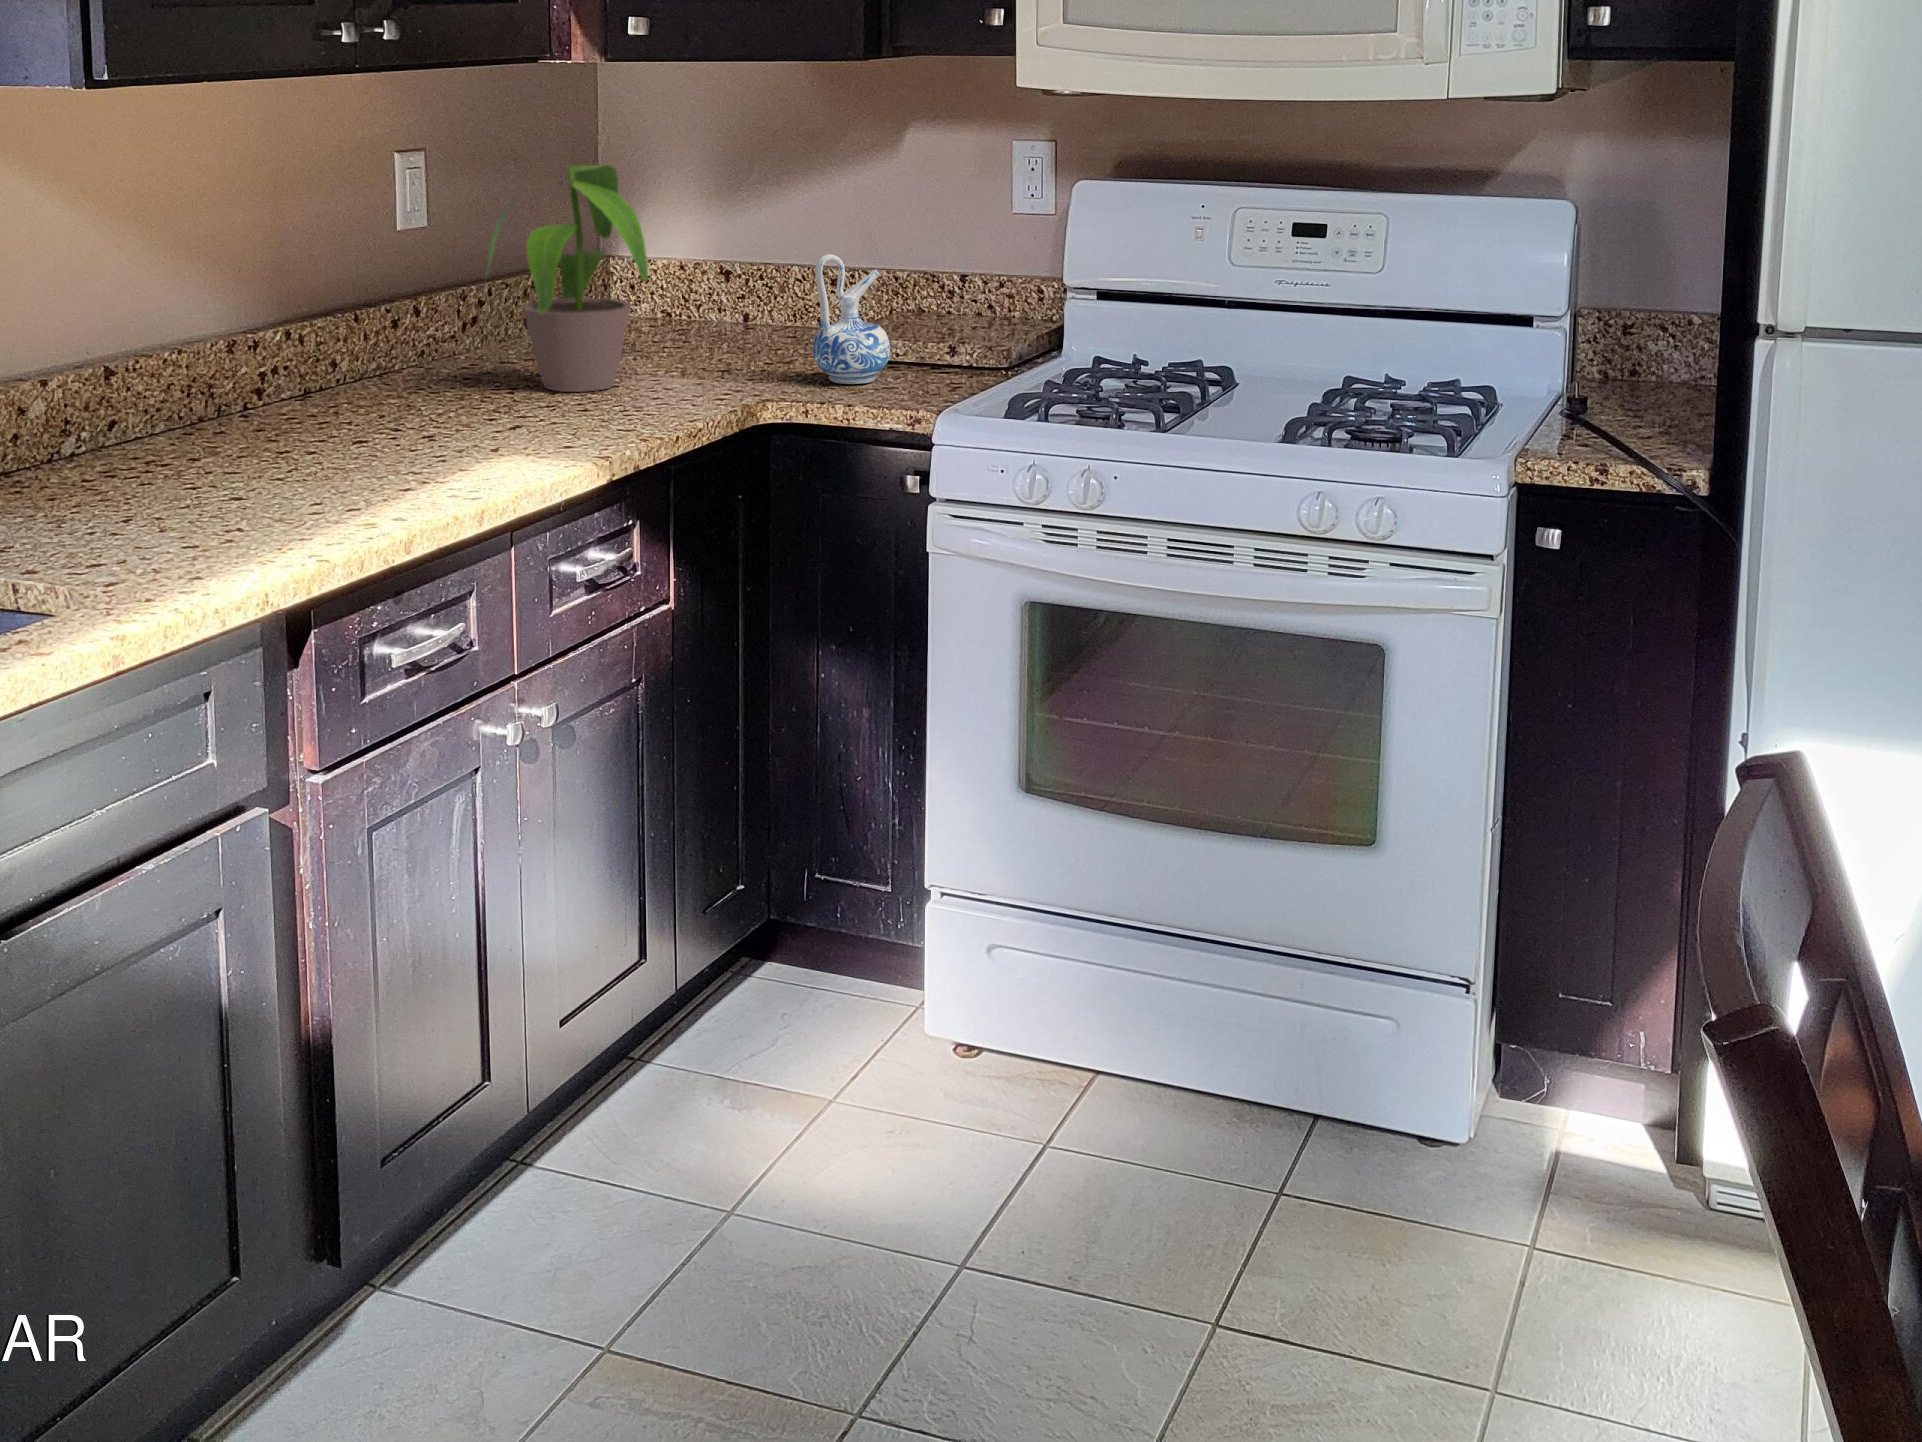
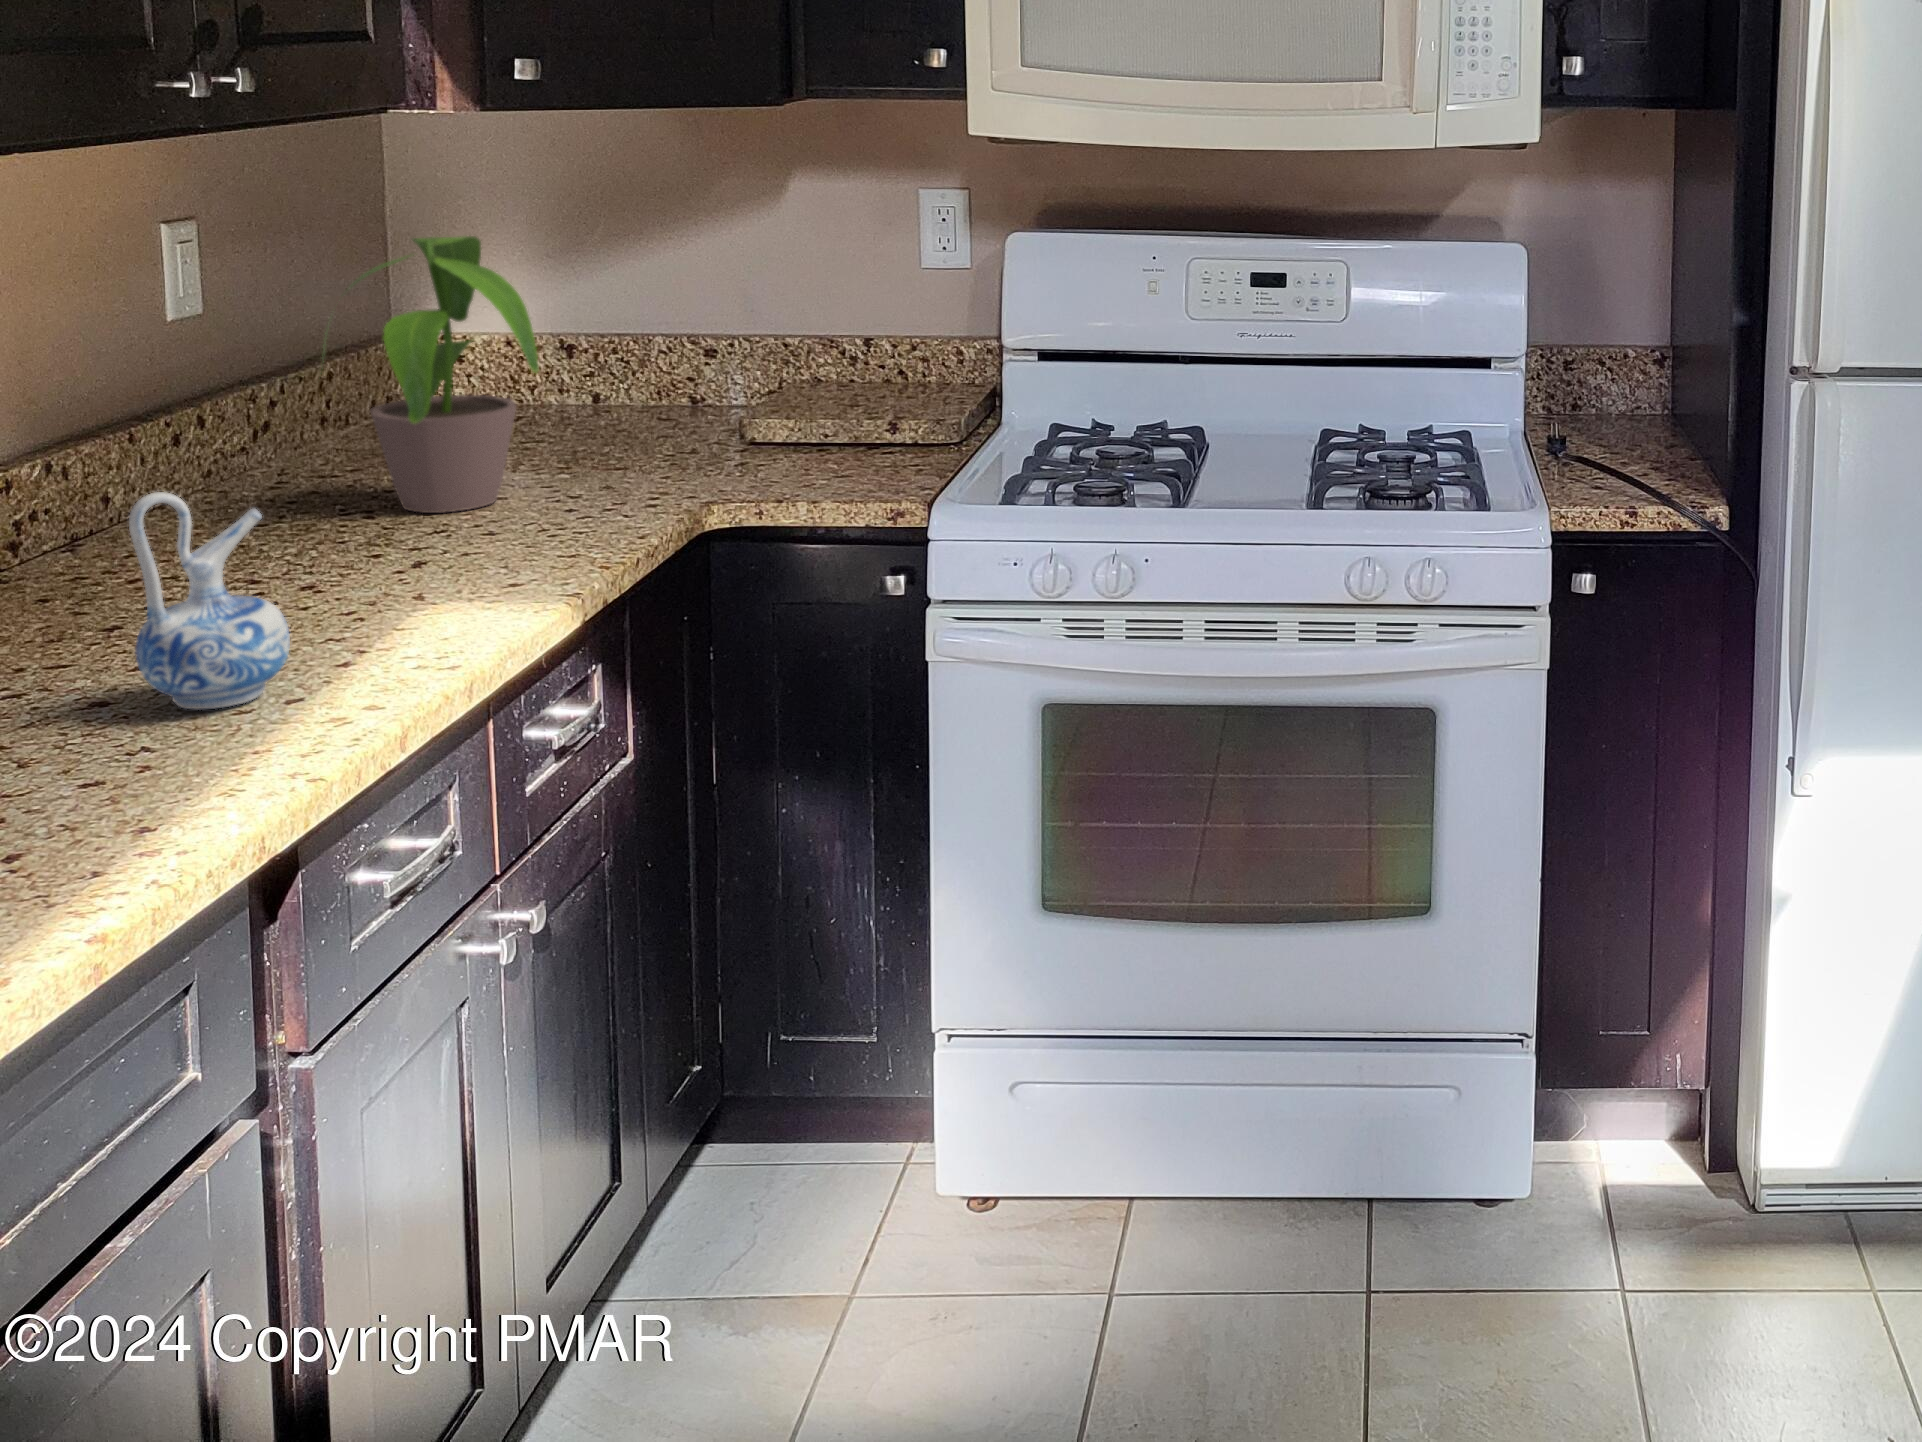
ceramic pitcher: present [812,254,890,384] -> present [129,492,290,710]

